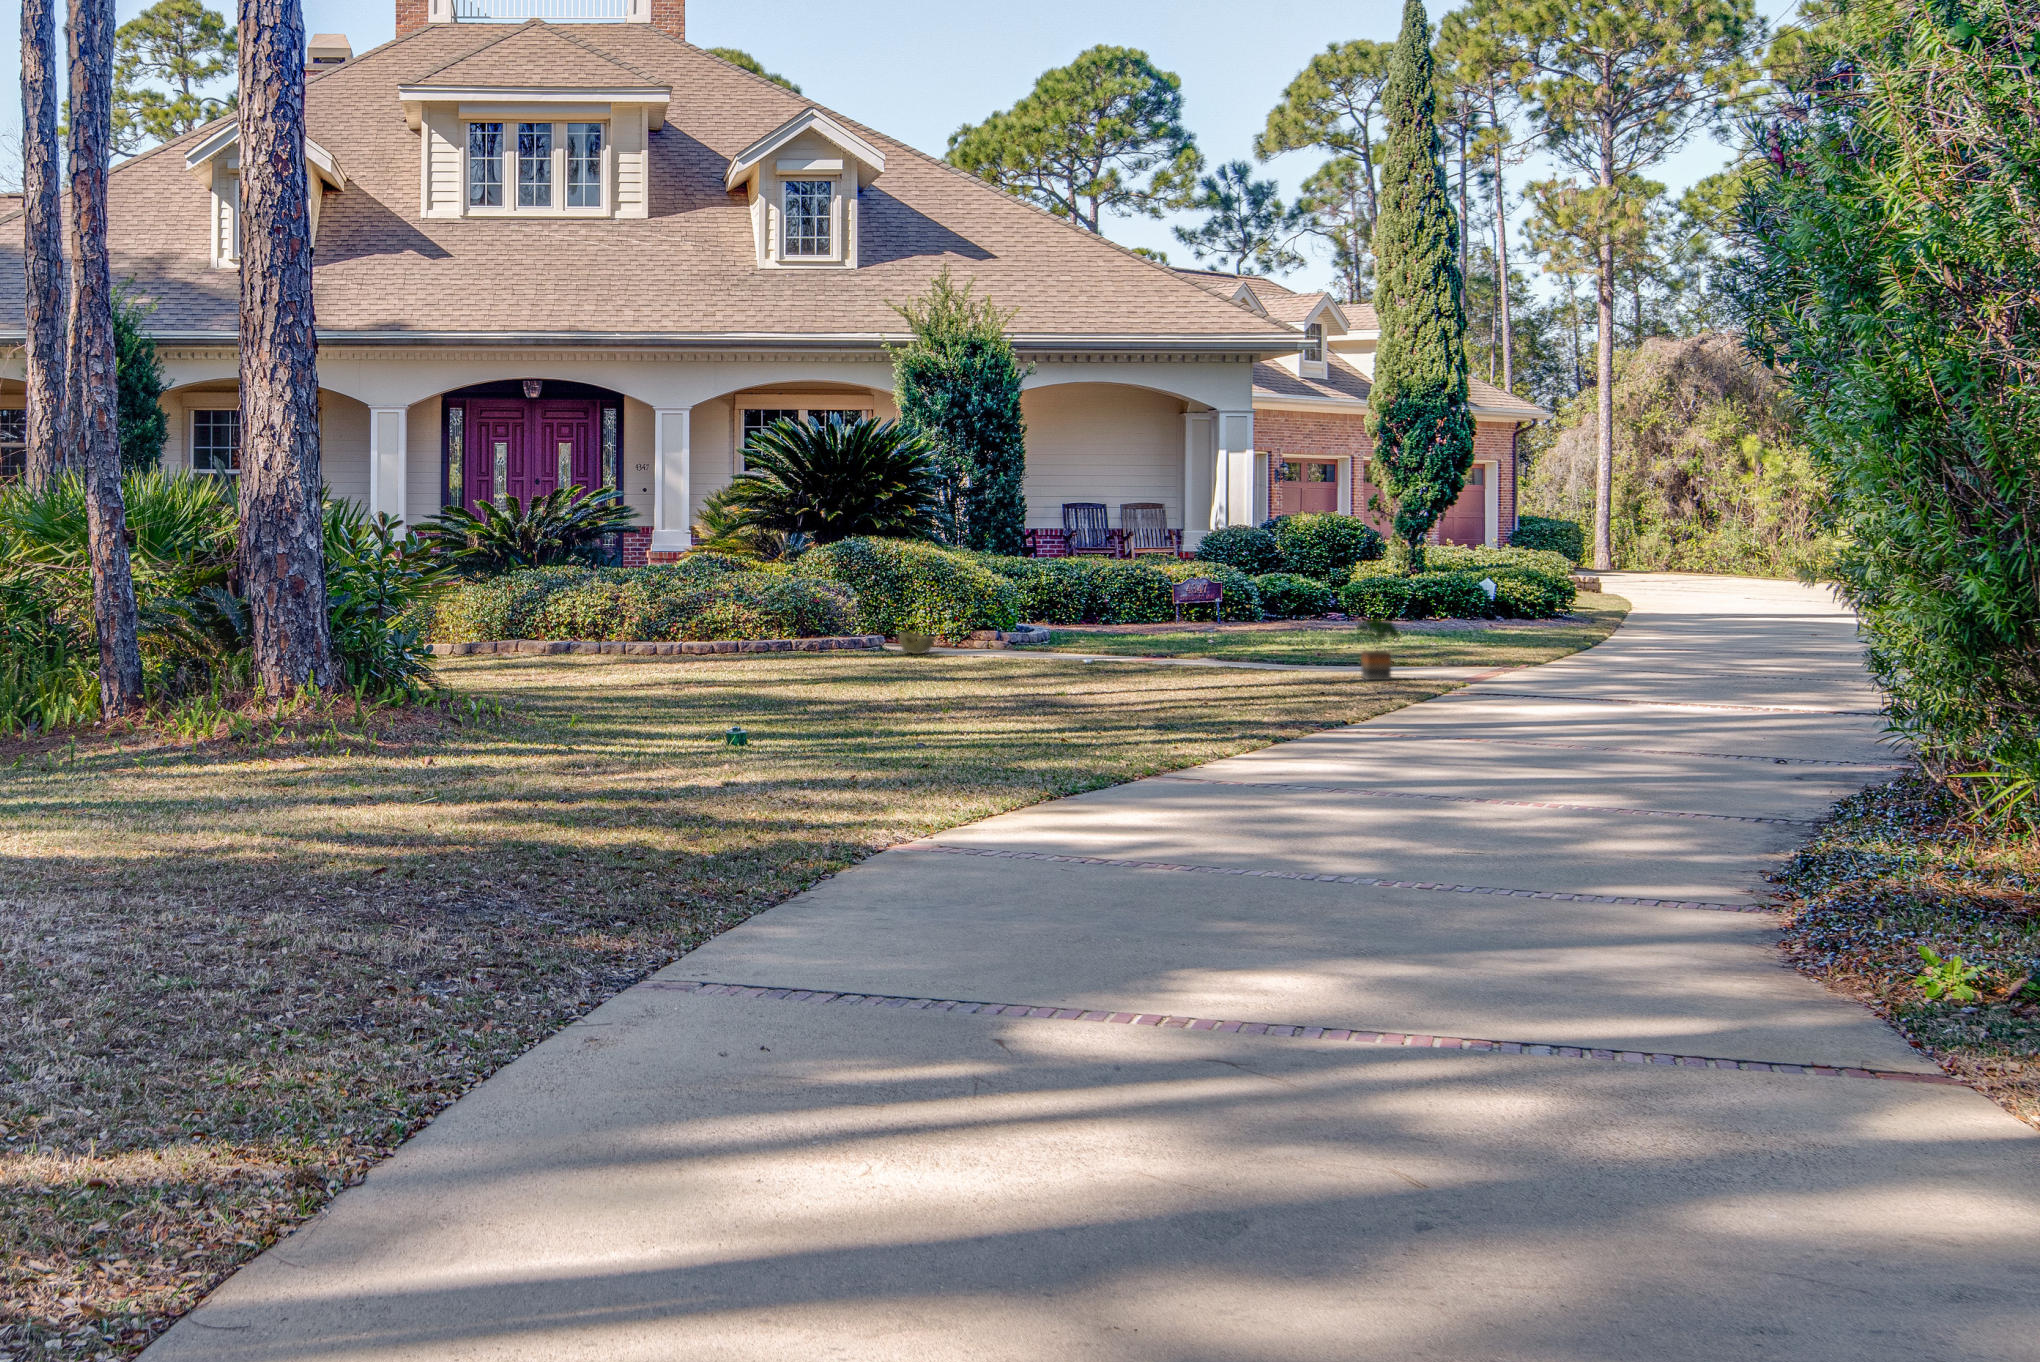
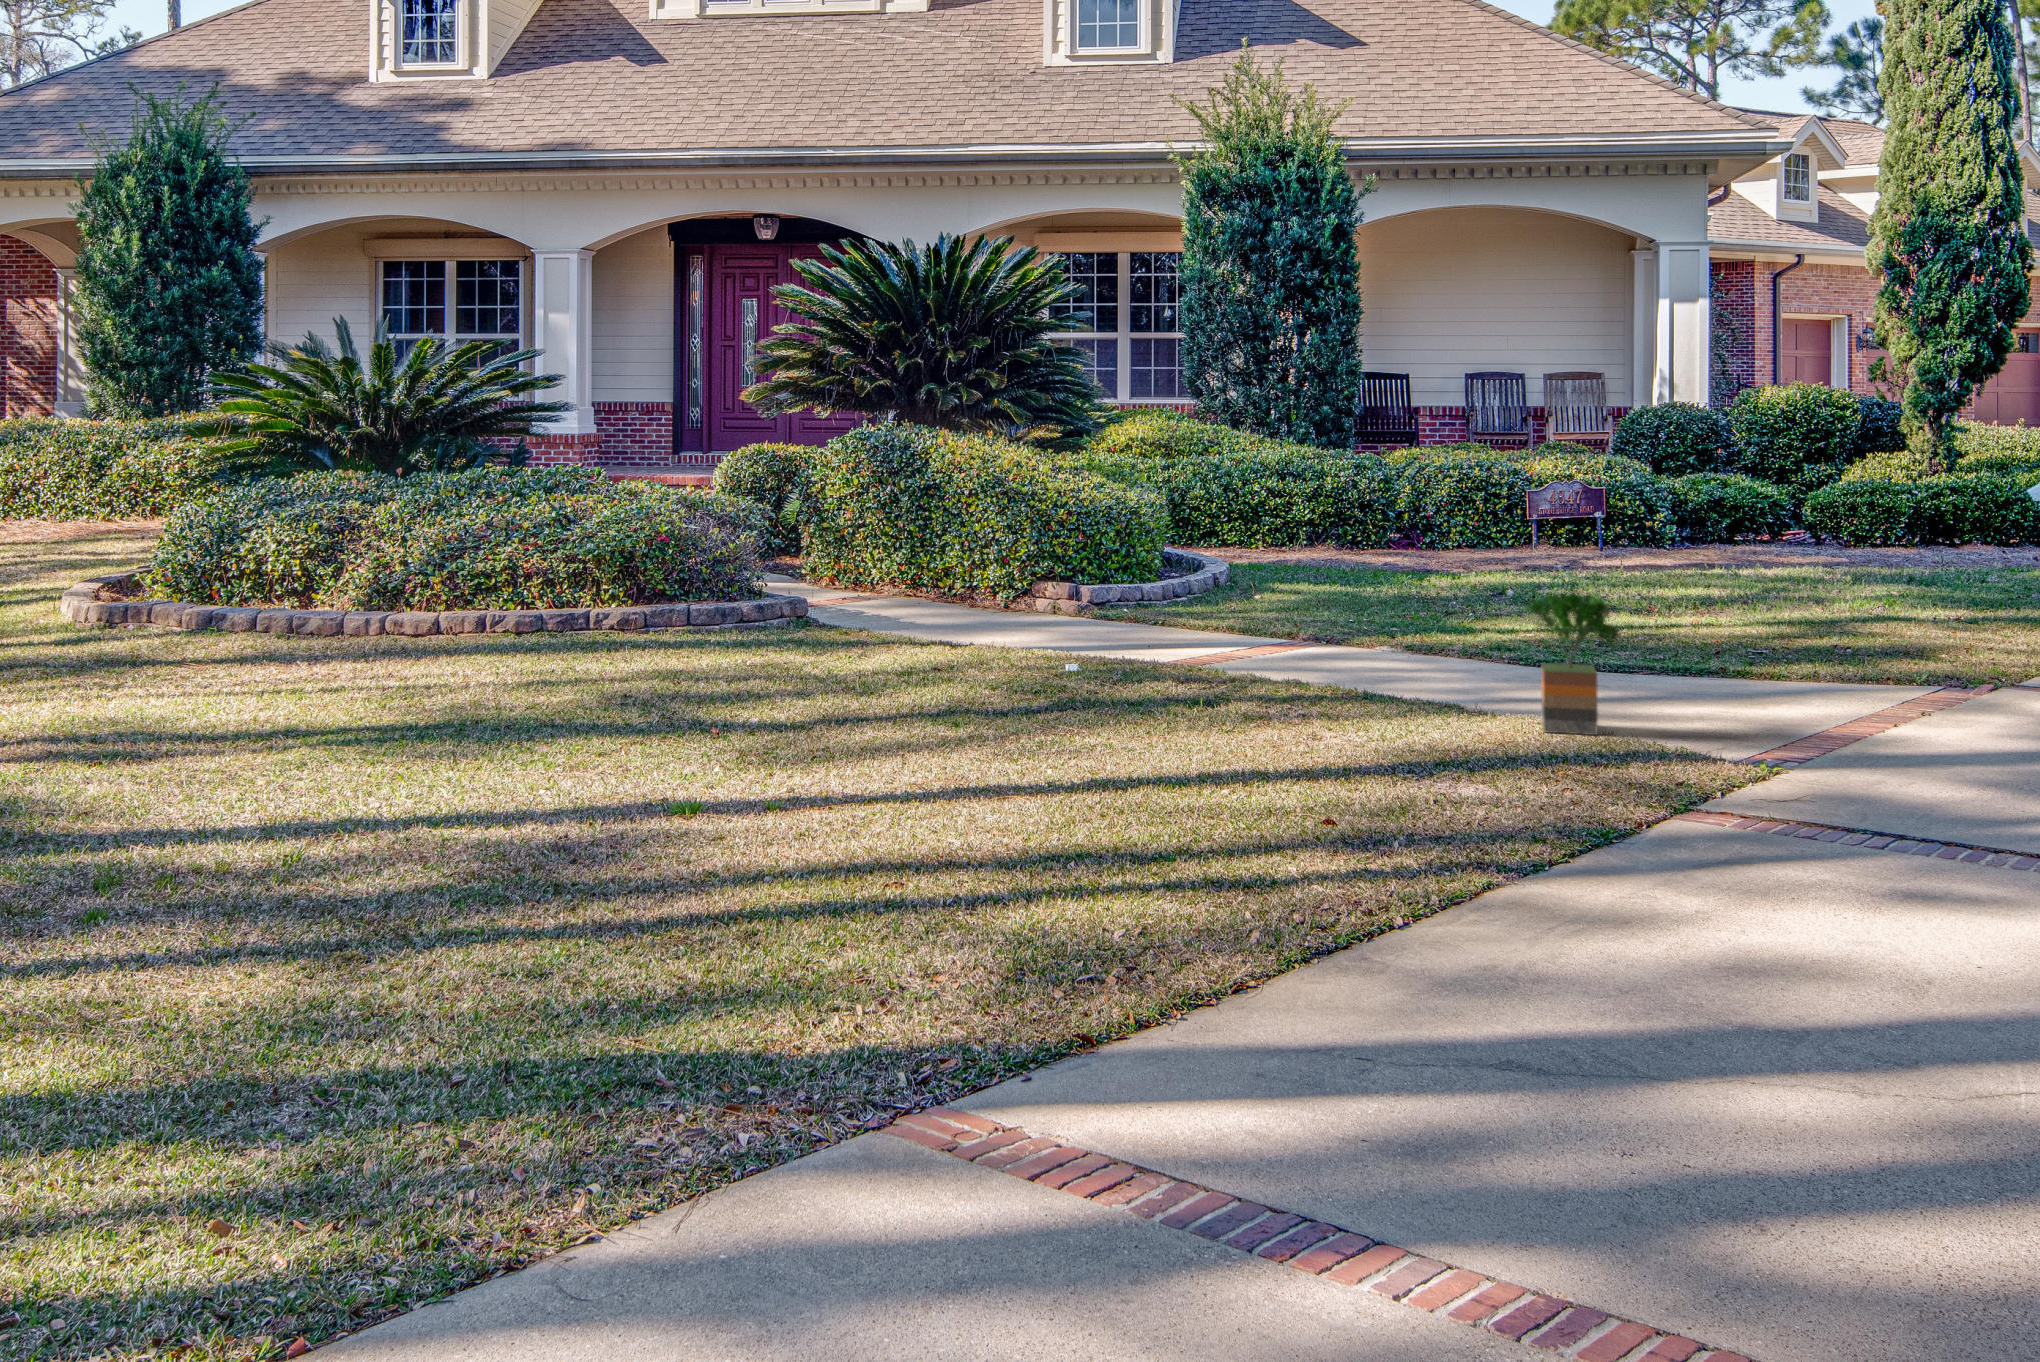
woven basket: present [899,632,935,654] -> none [846,563,924,605]

